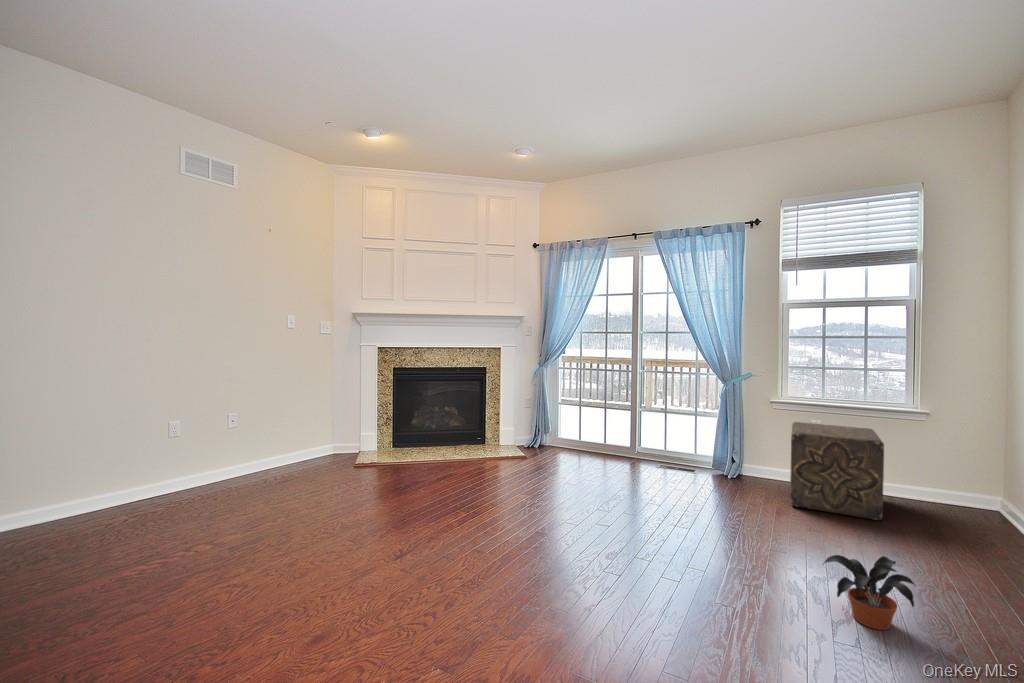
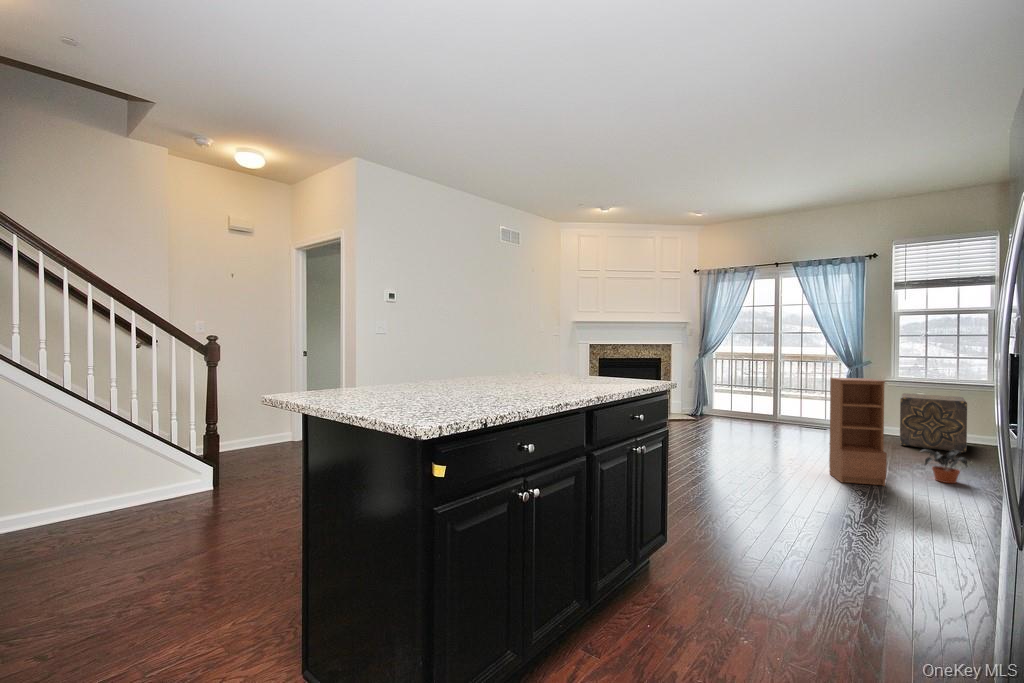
bookcase: none [672,426,772,656] -> present [829,378,887,486]

